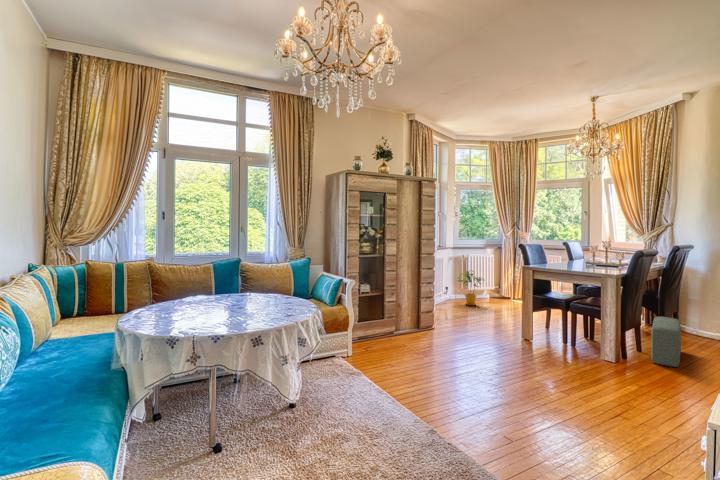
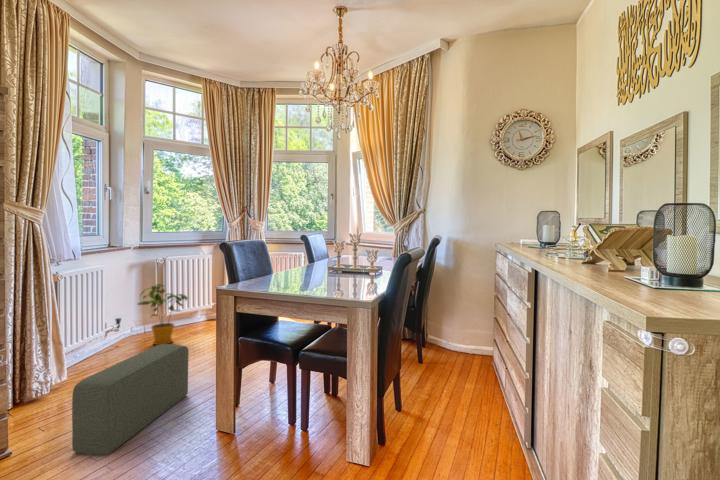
pouf: present [651,317,681,367] -> present [72,344,188,455]

